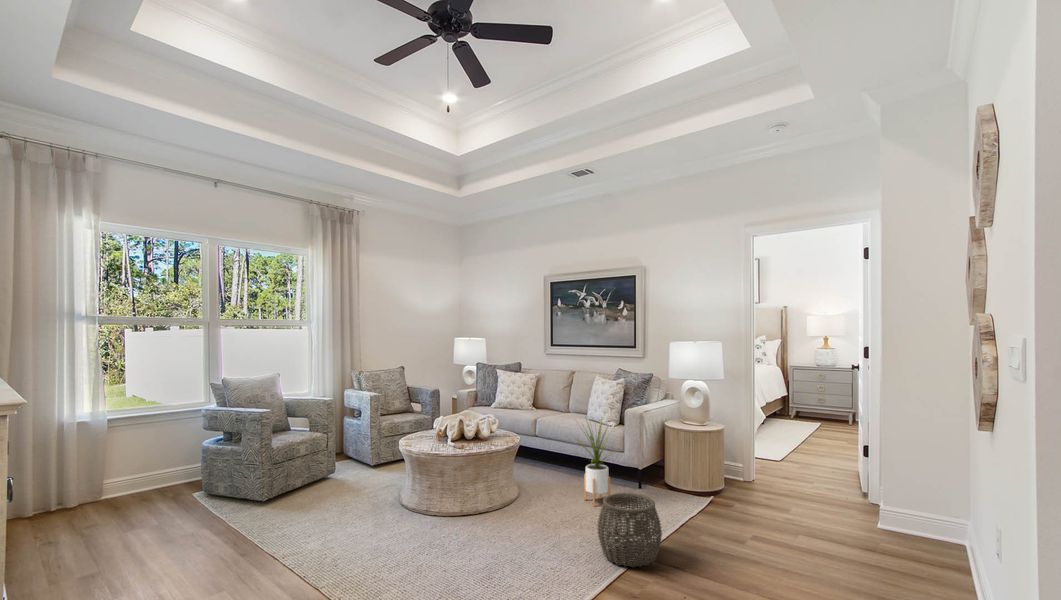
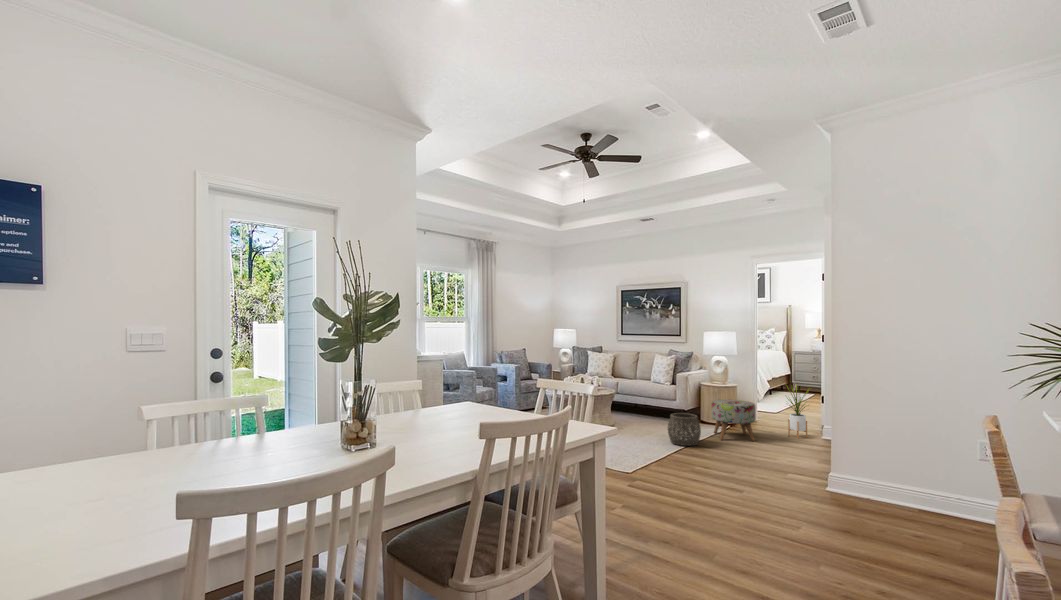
house plant: present [580,418,611,506] -> present [787,384,809,438]
ottoman: none [682,459,763,546] -> present [712,399,756,441]

